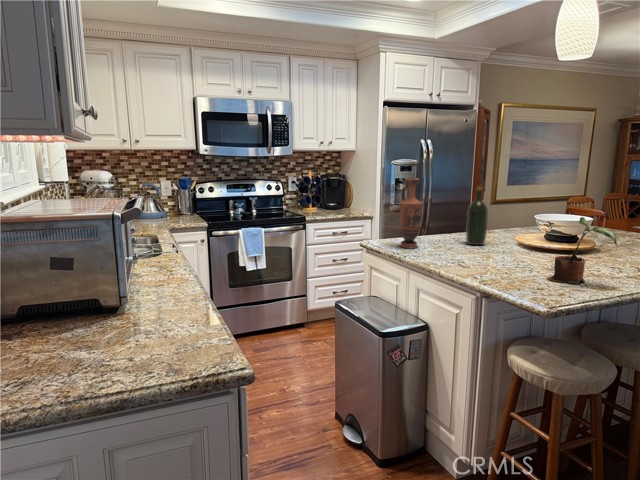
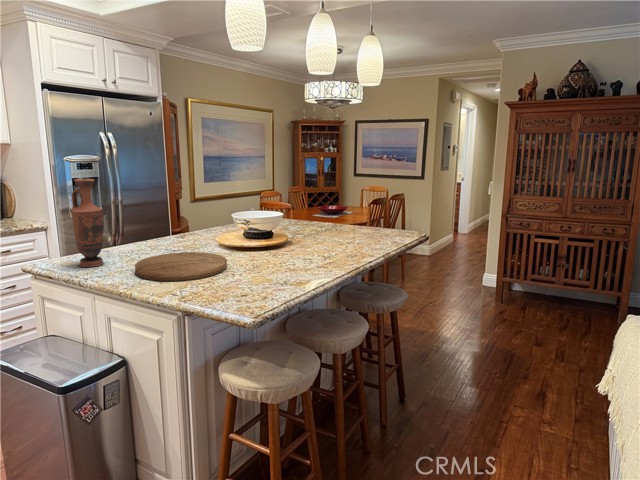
wine bottle: present [466,187,488,245] -> none [161,187,185,252]
potted plant: present [547,217,617,284] -> none [249,215,306,283]
cutting board: none [443,245,526,269] -> present [135,252,227,281]

